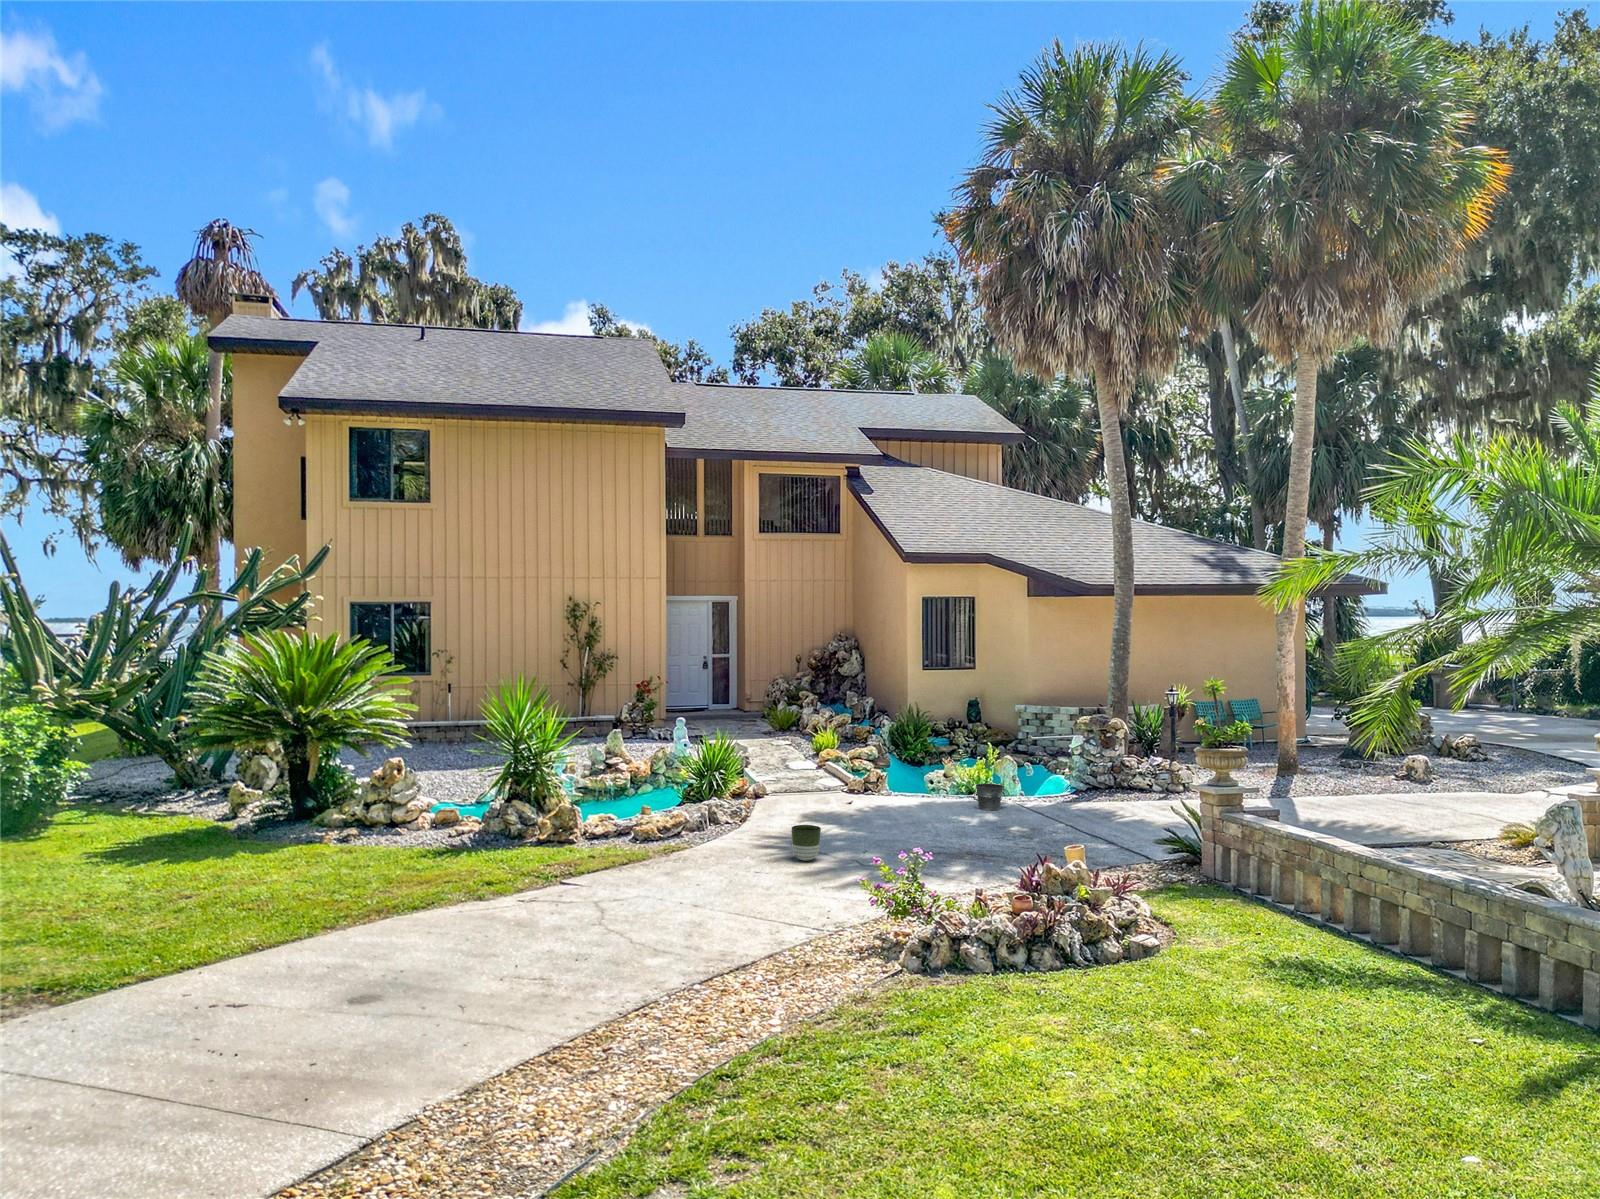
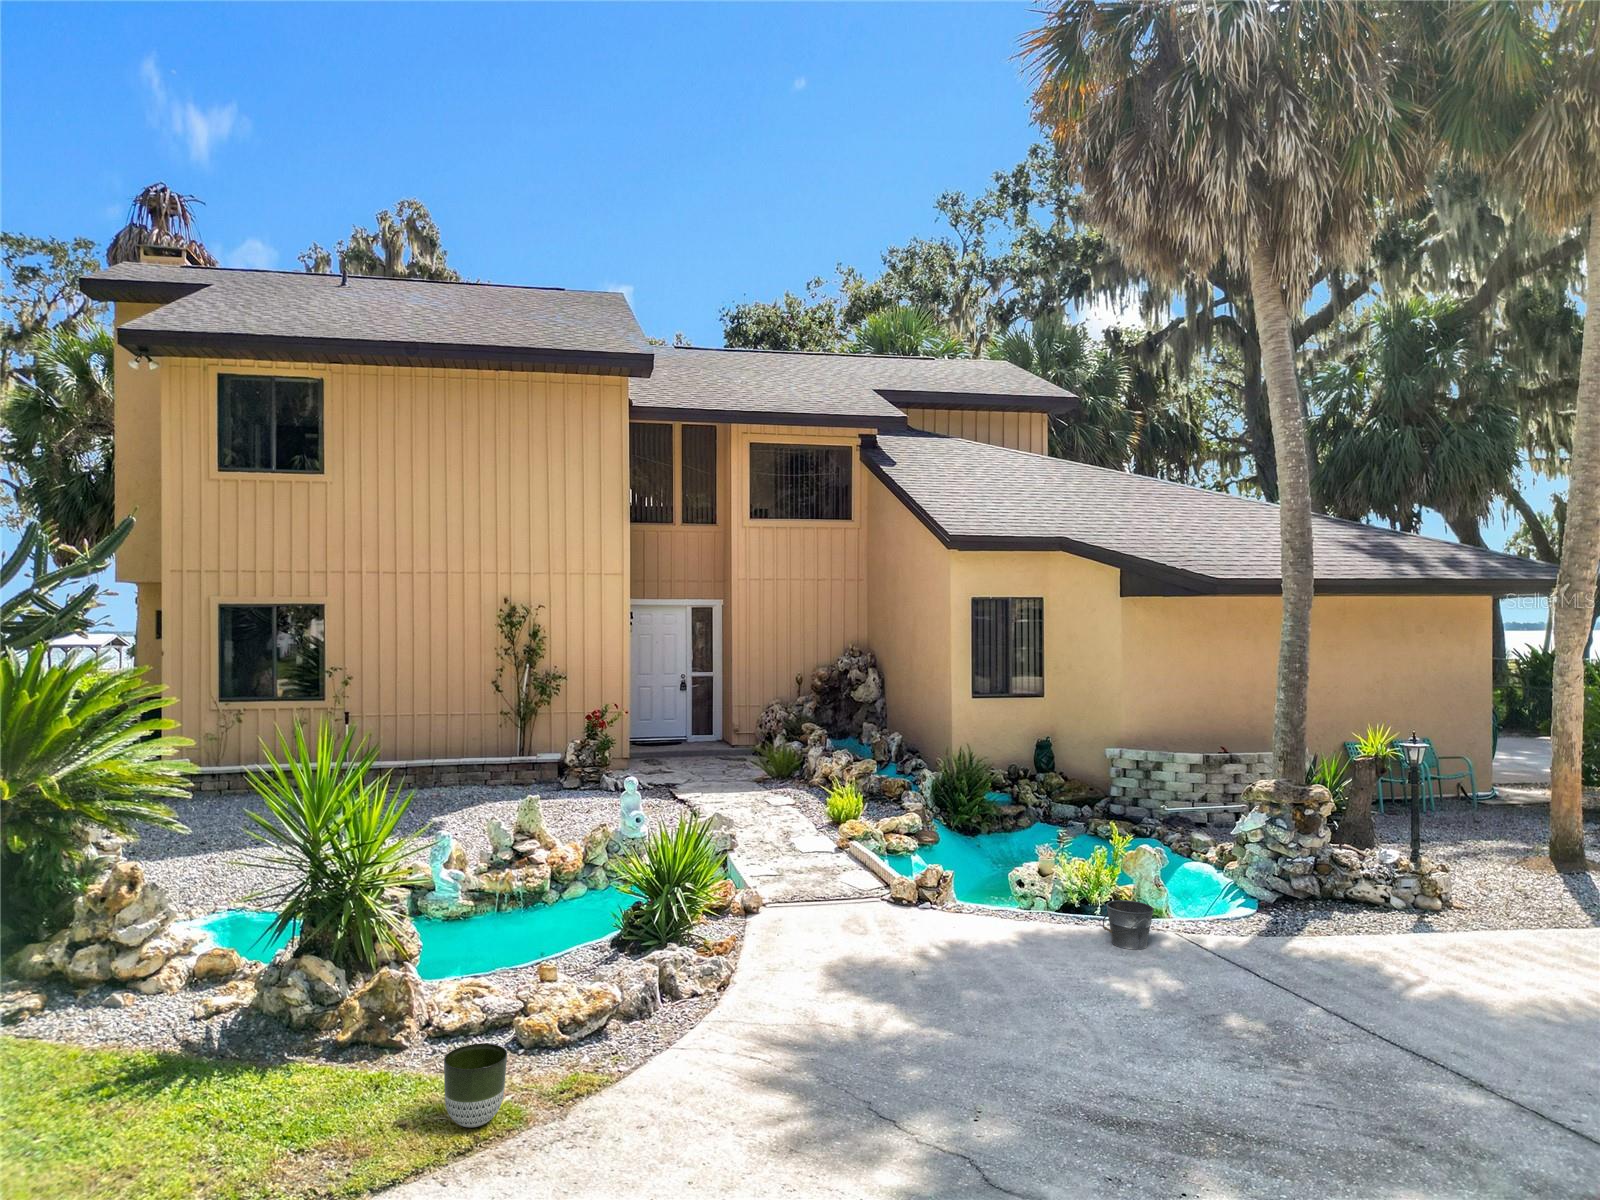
planter: present [791,825,821,861] -> present [444,1044,507,1127]

